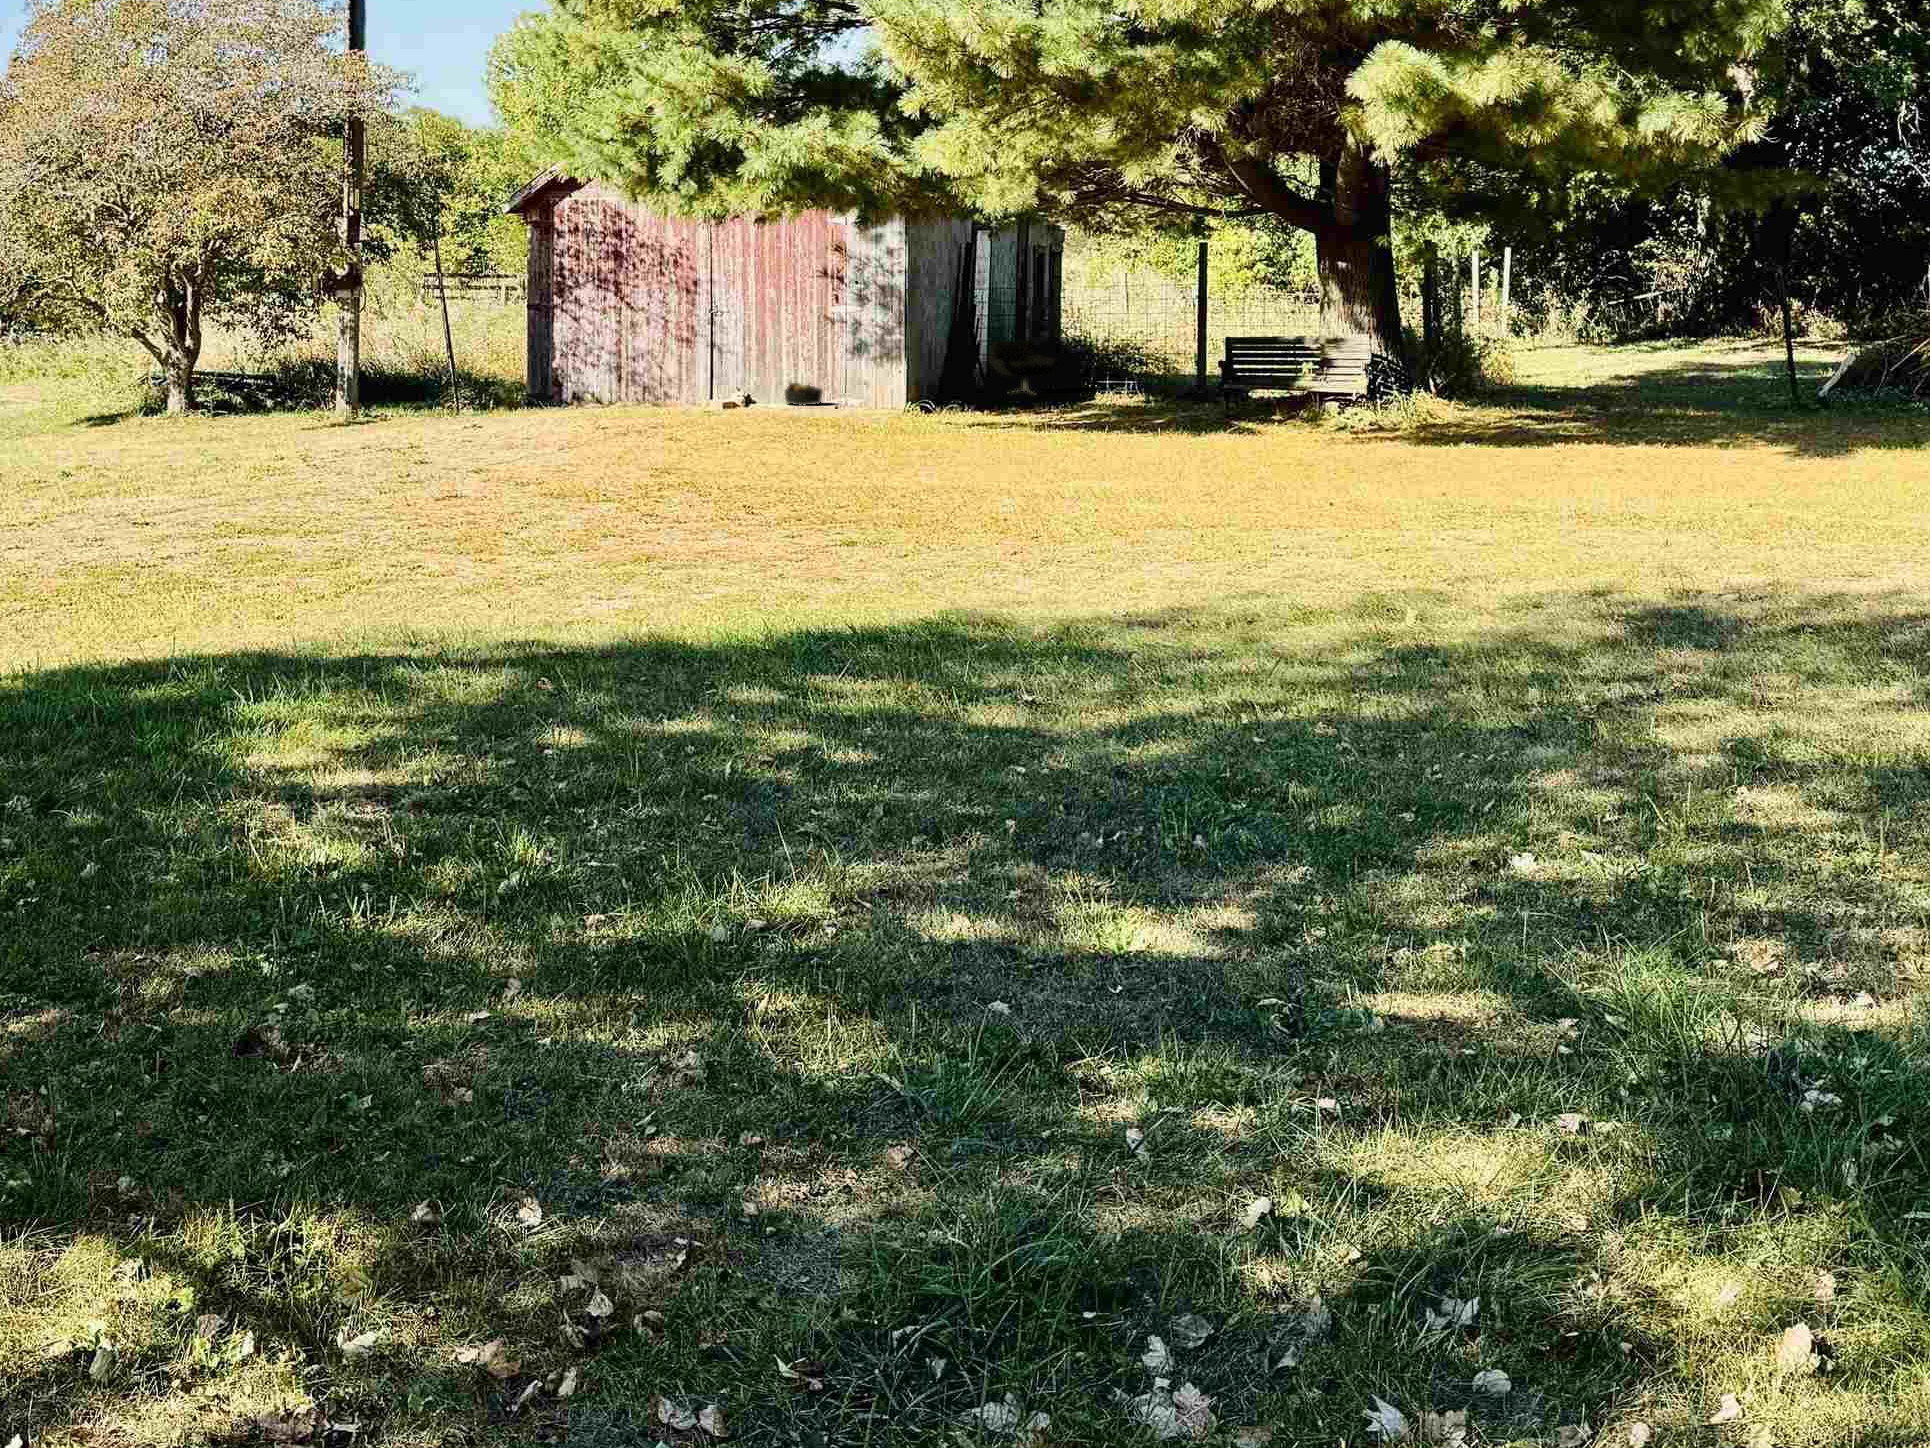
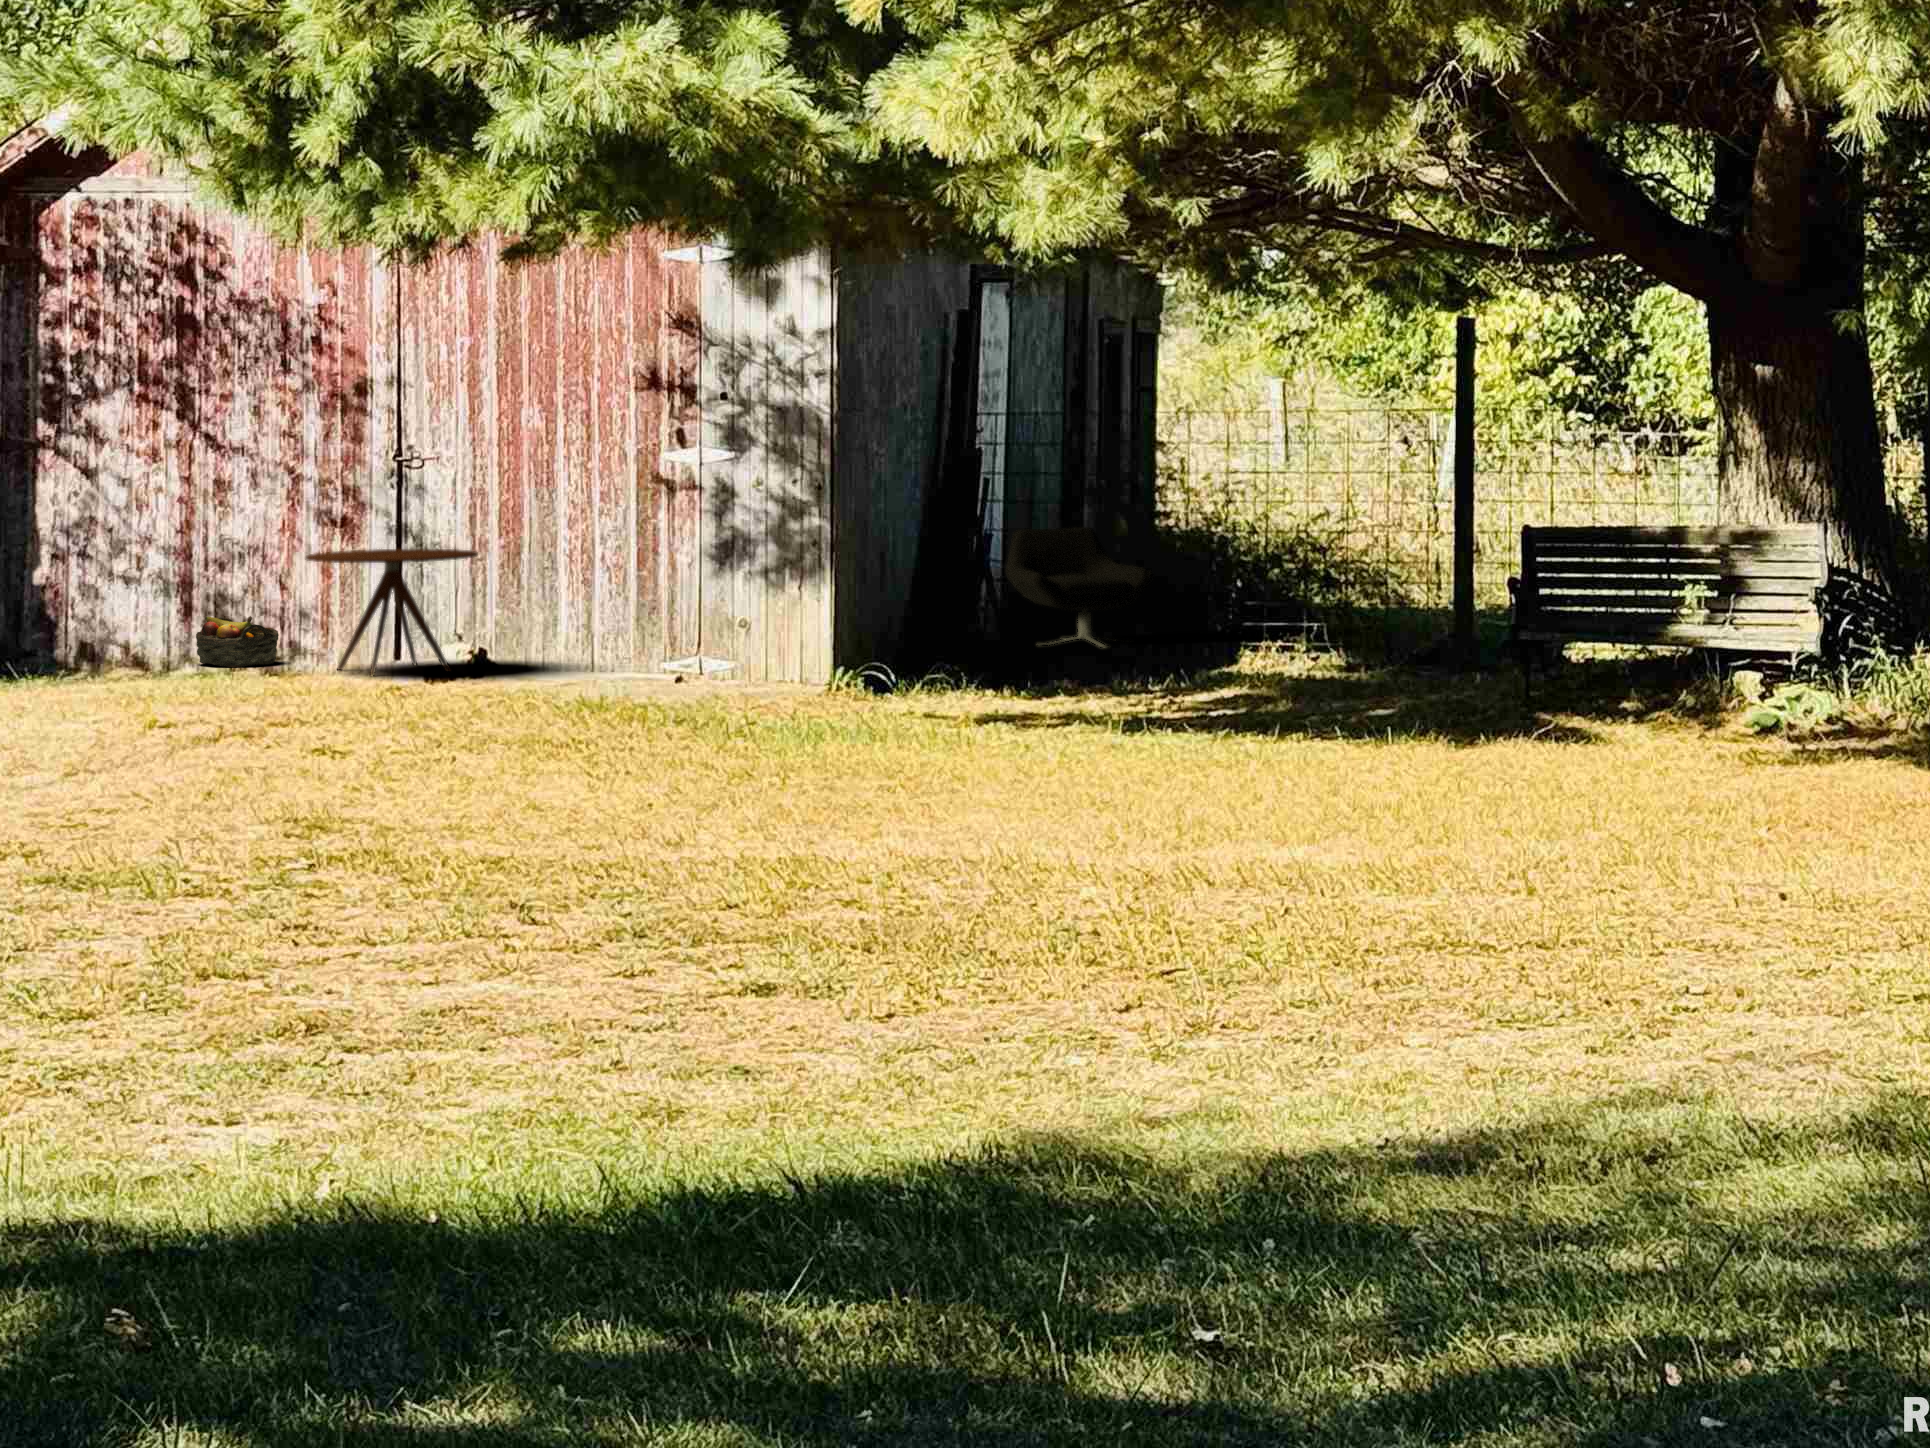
round table: none [668,351,745,407] -> present [306,549,478,677]
basket: present [785,383,822,406] -> present [196,616,279,667]

